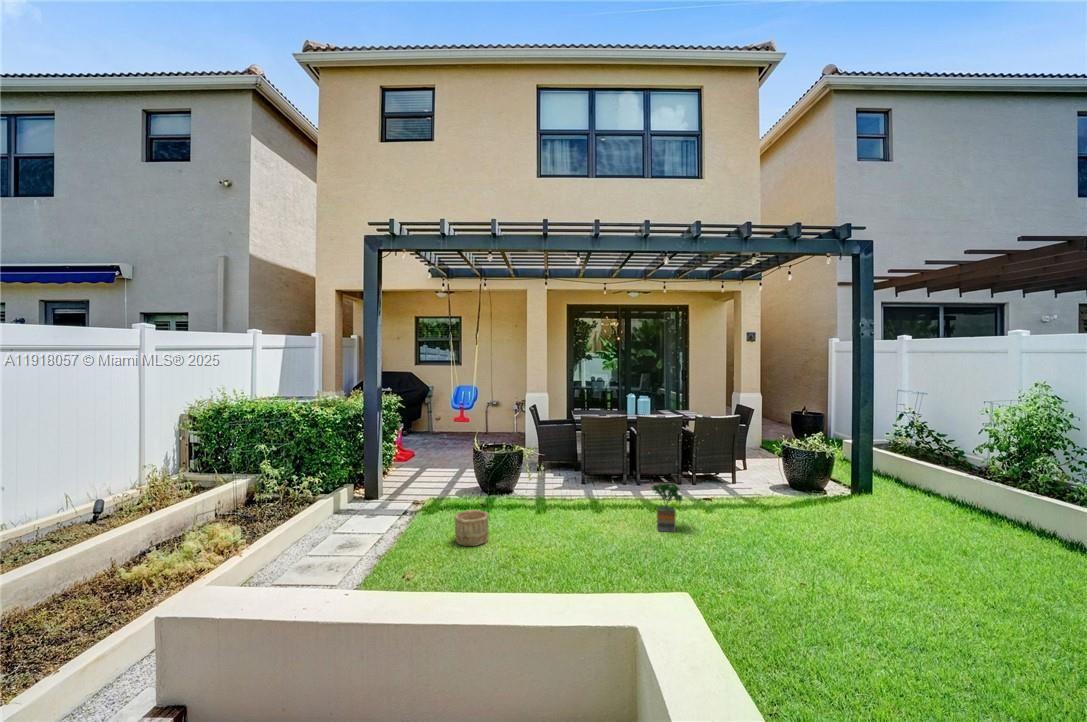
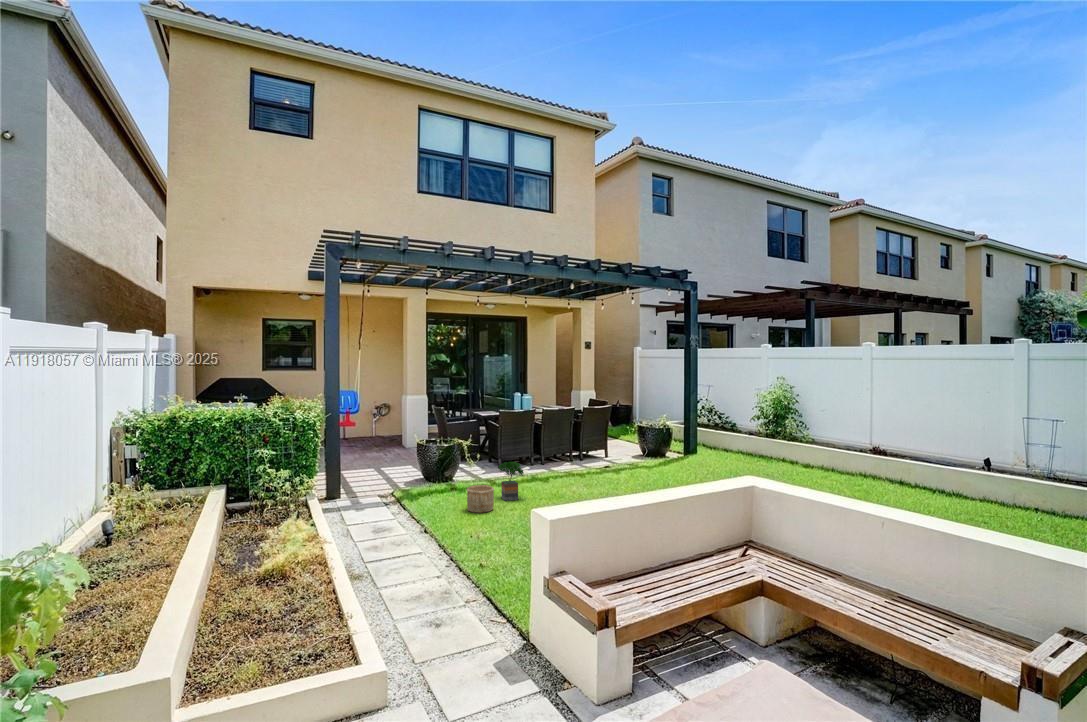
potted tree: present [652,483,683,532] -> present [499,462,524,501]

